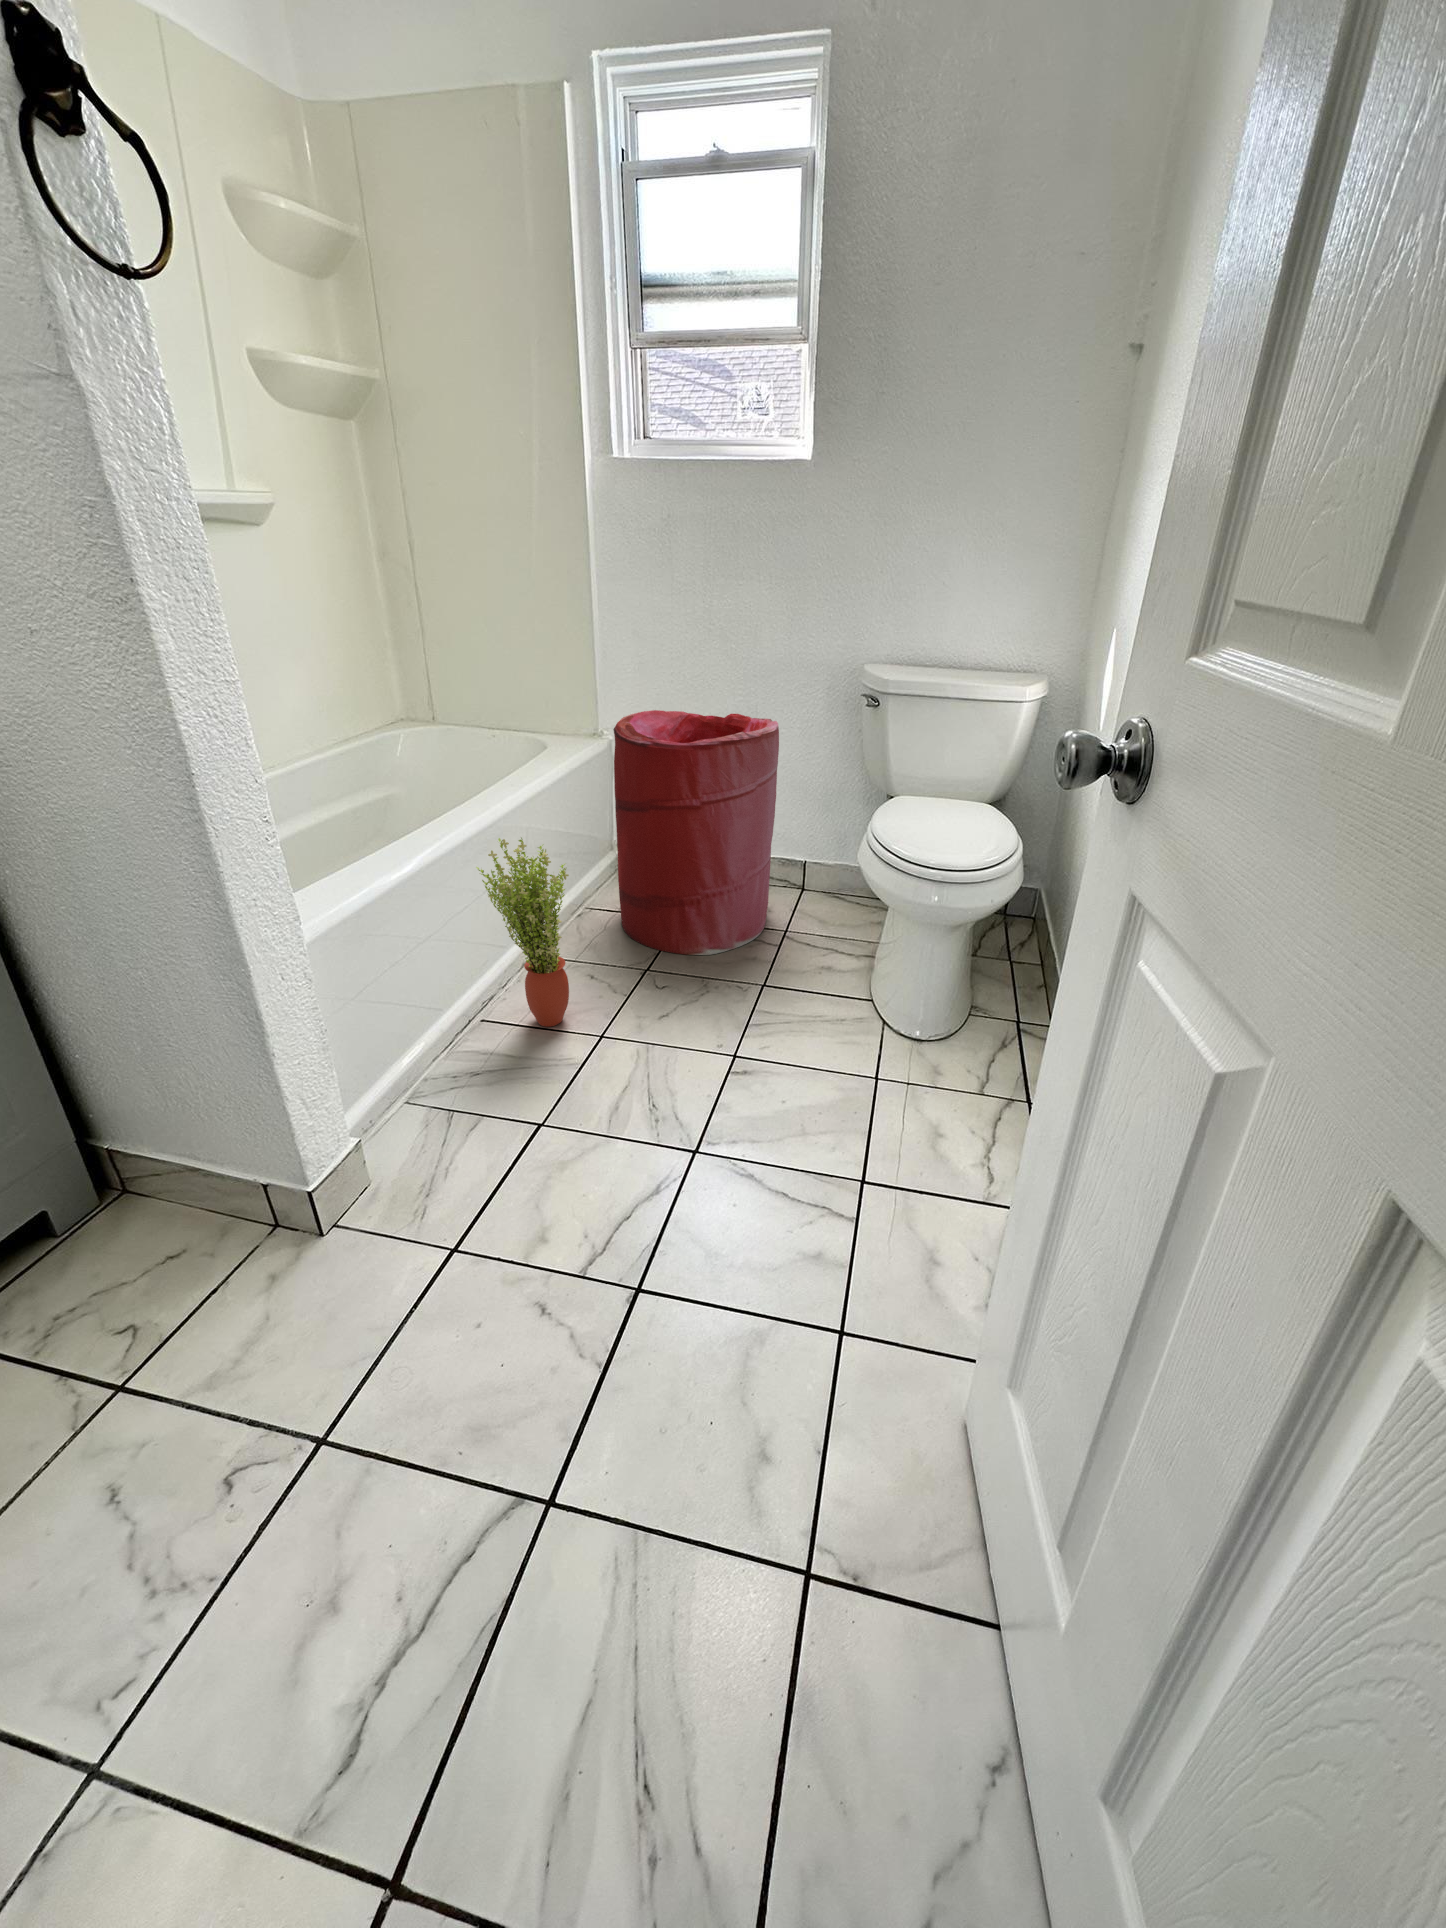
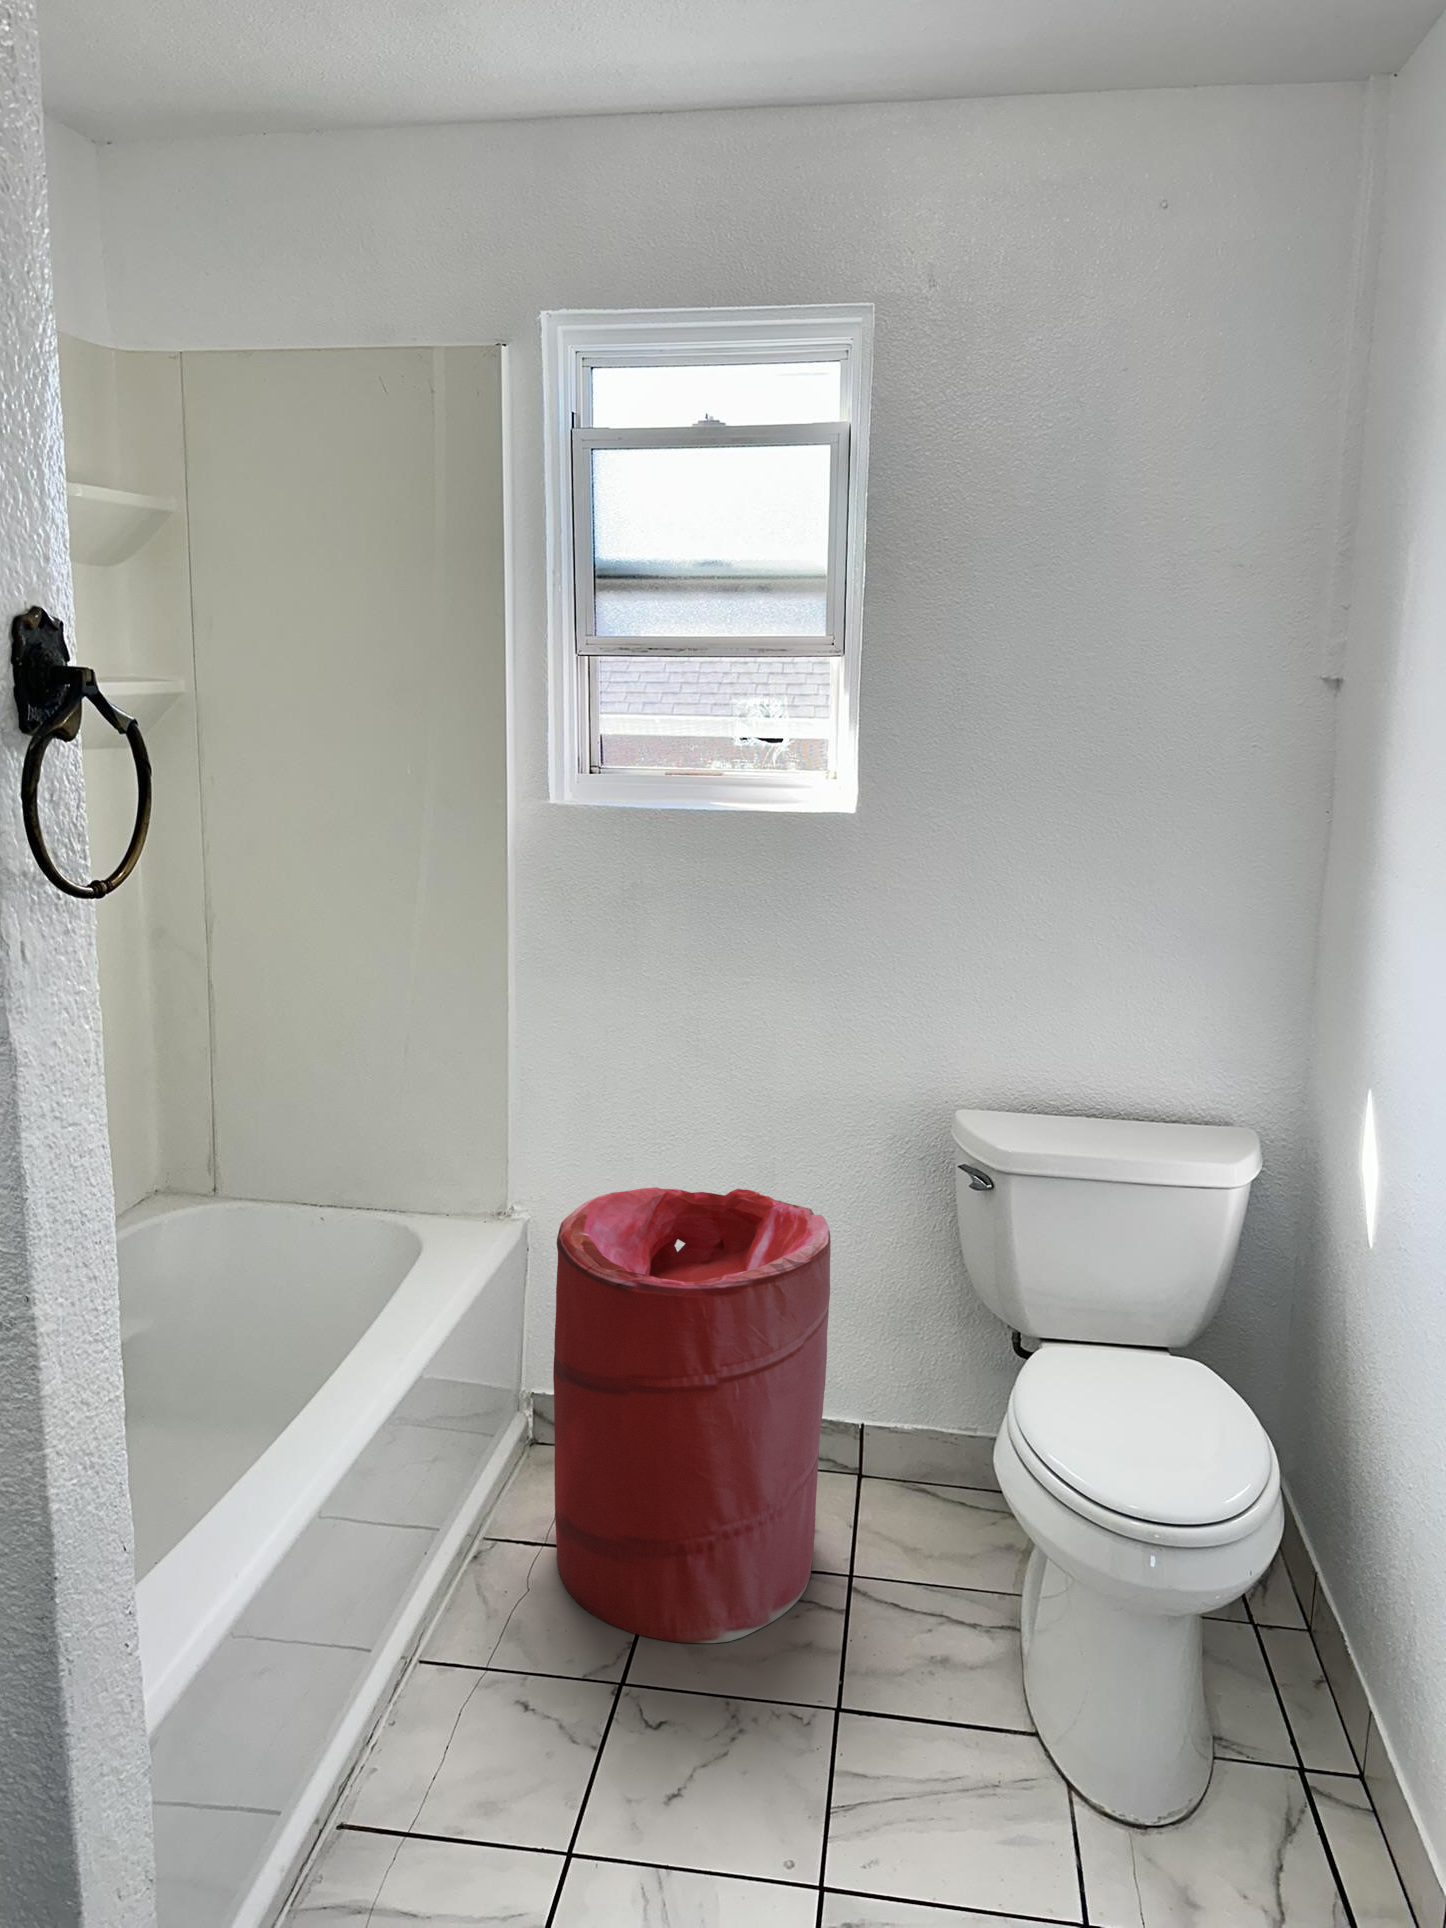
potted plant: present [476,838,569,1026] -> none [378,1498,530,1838]

